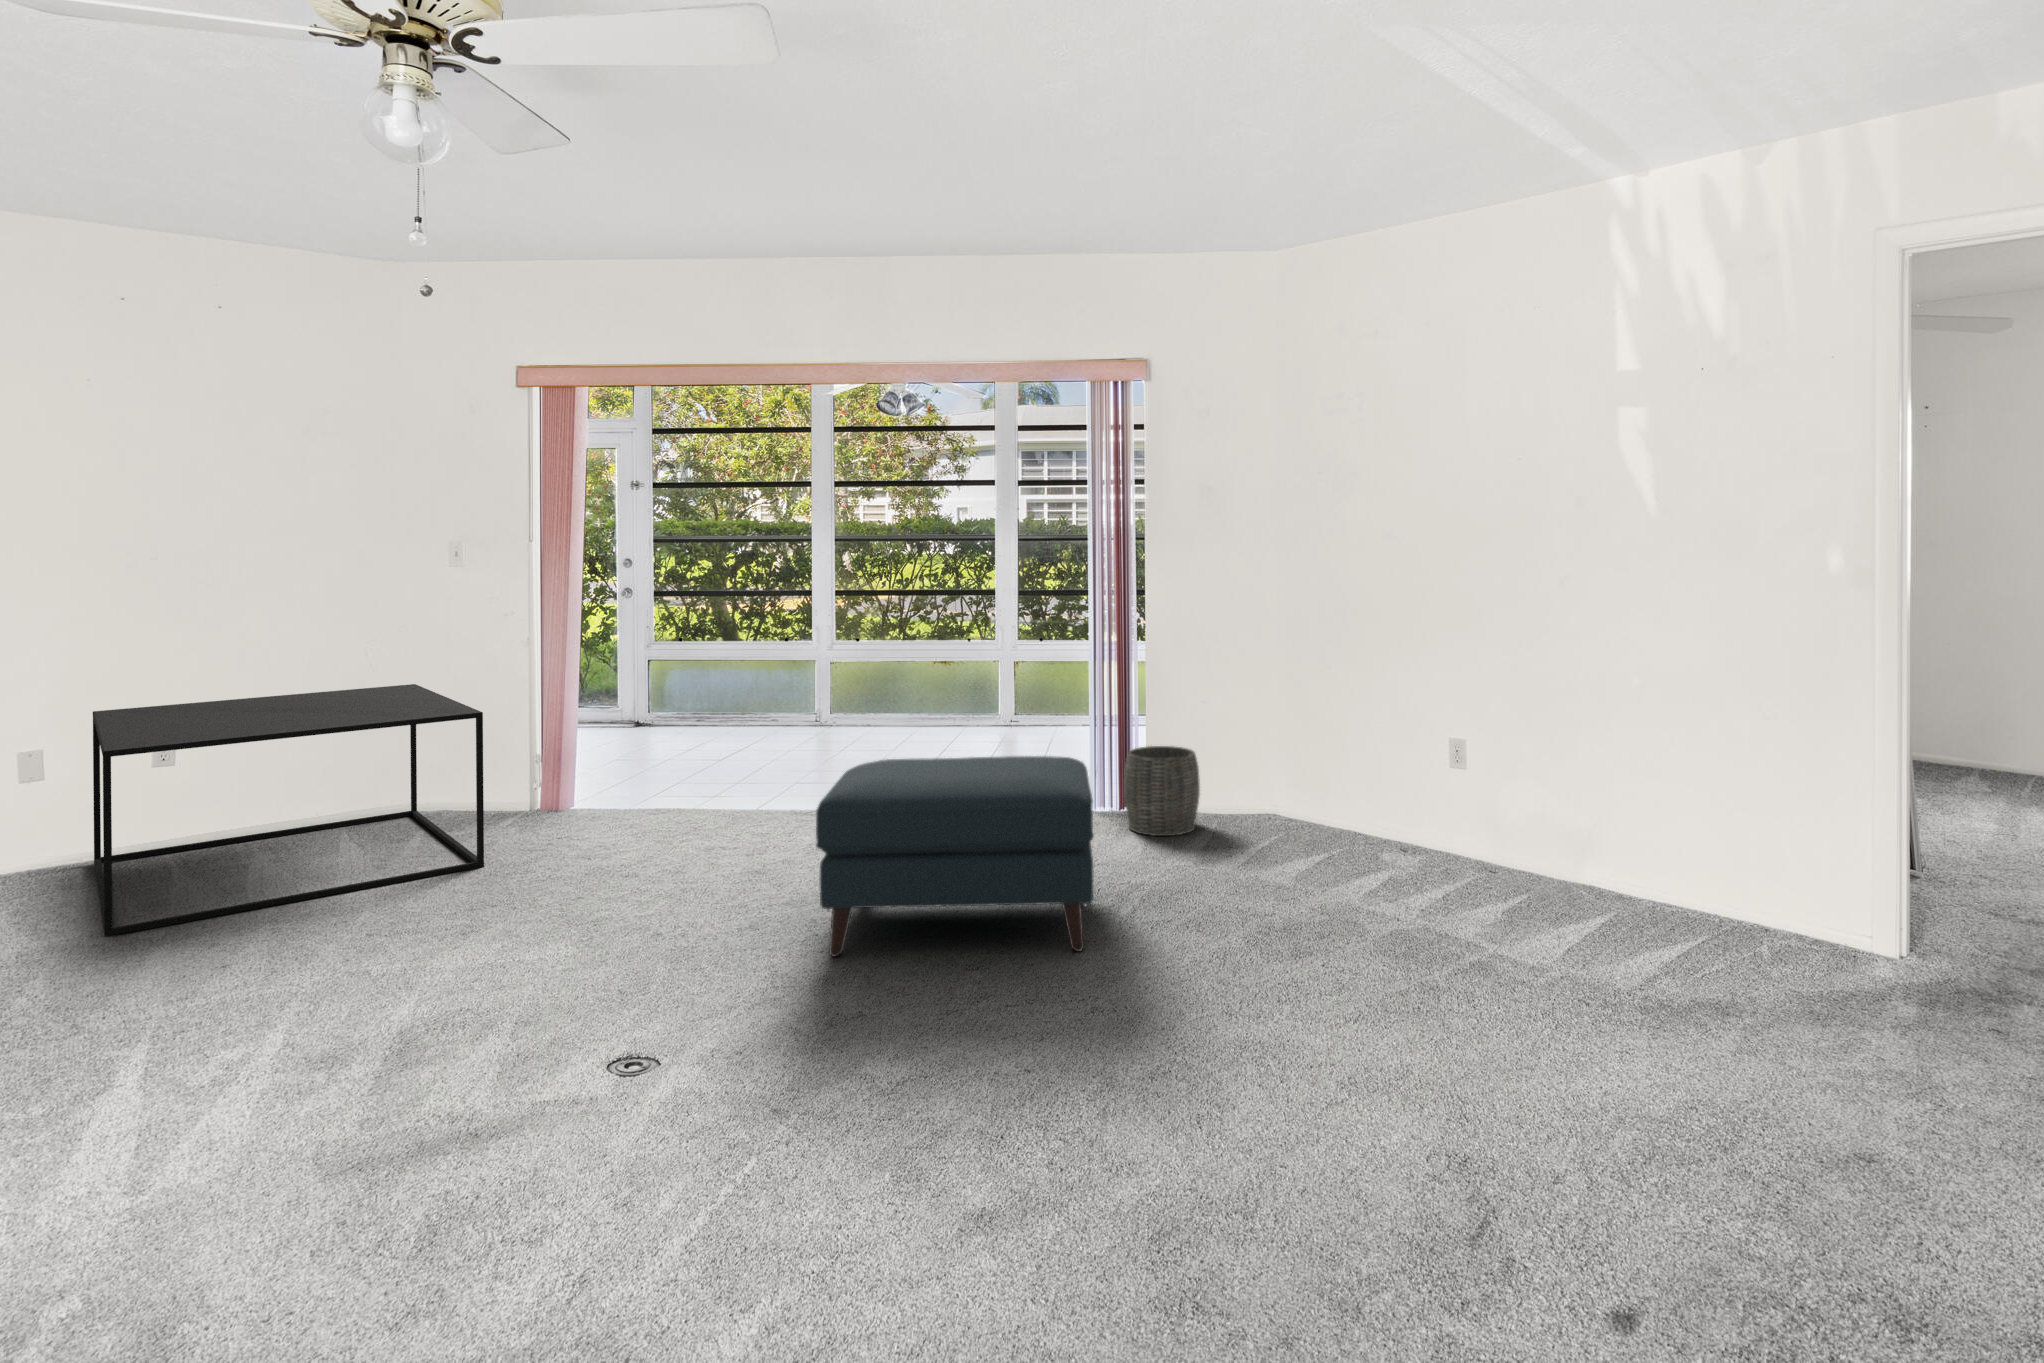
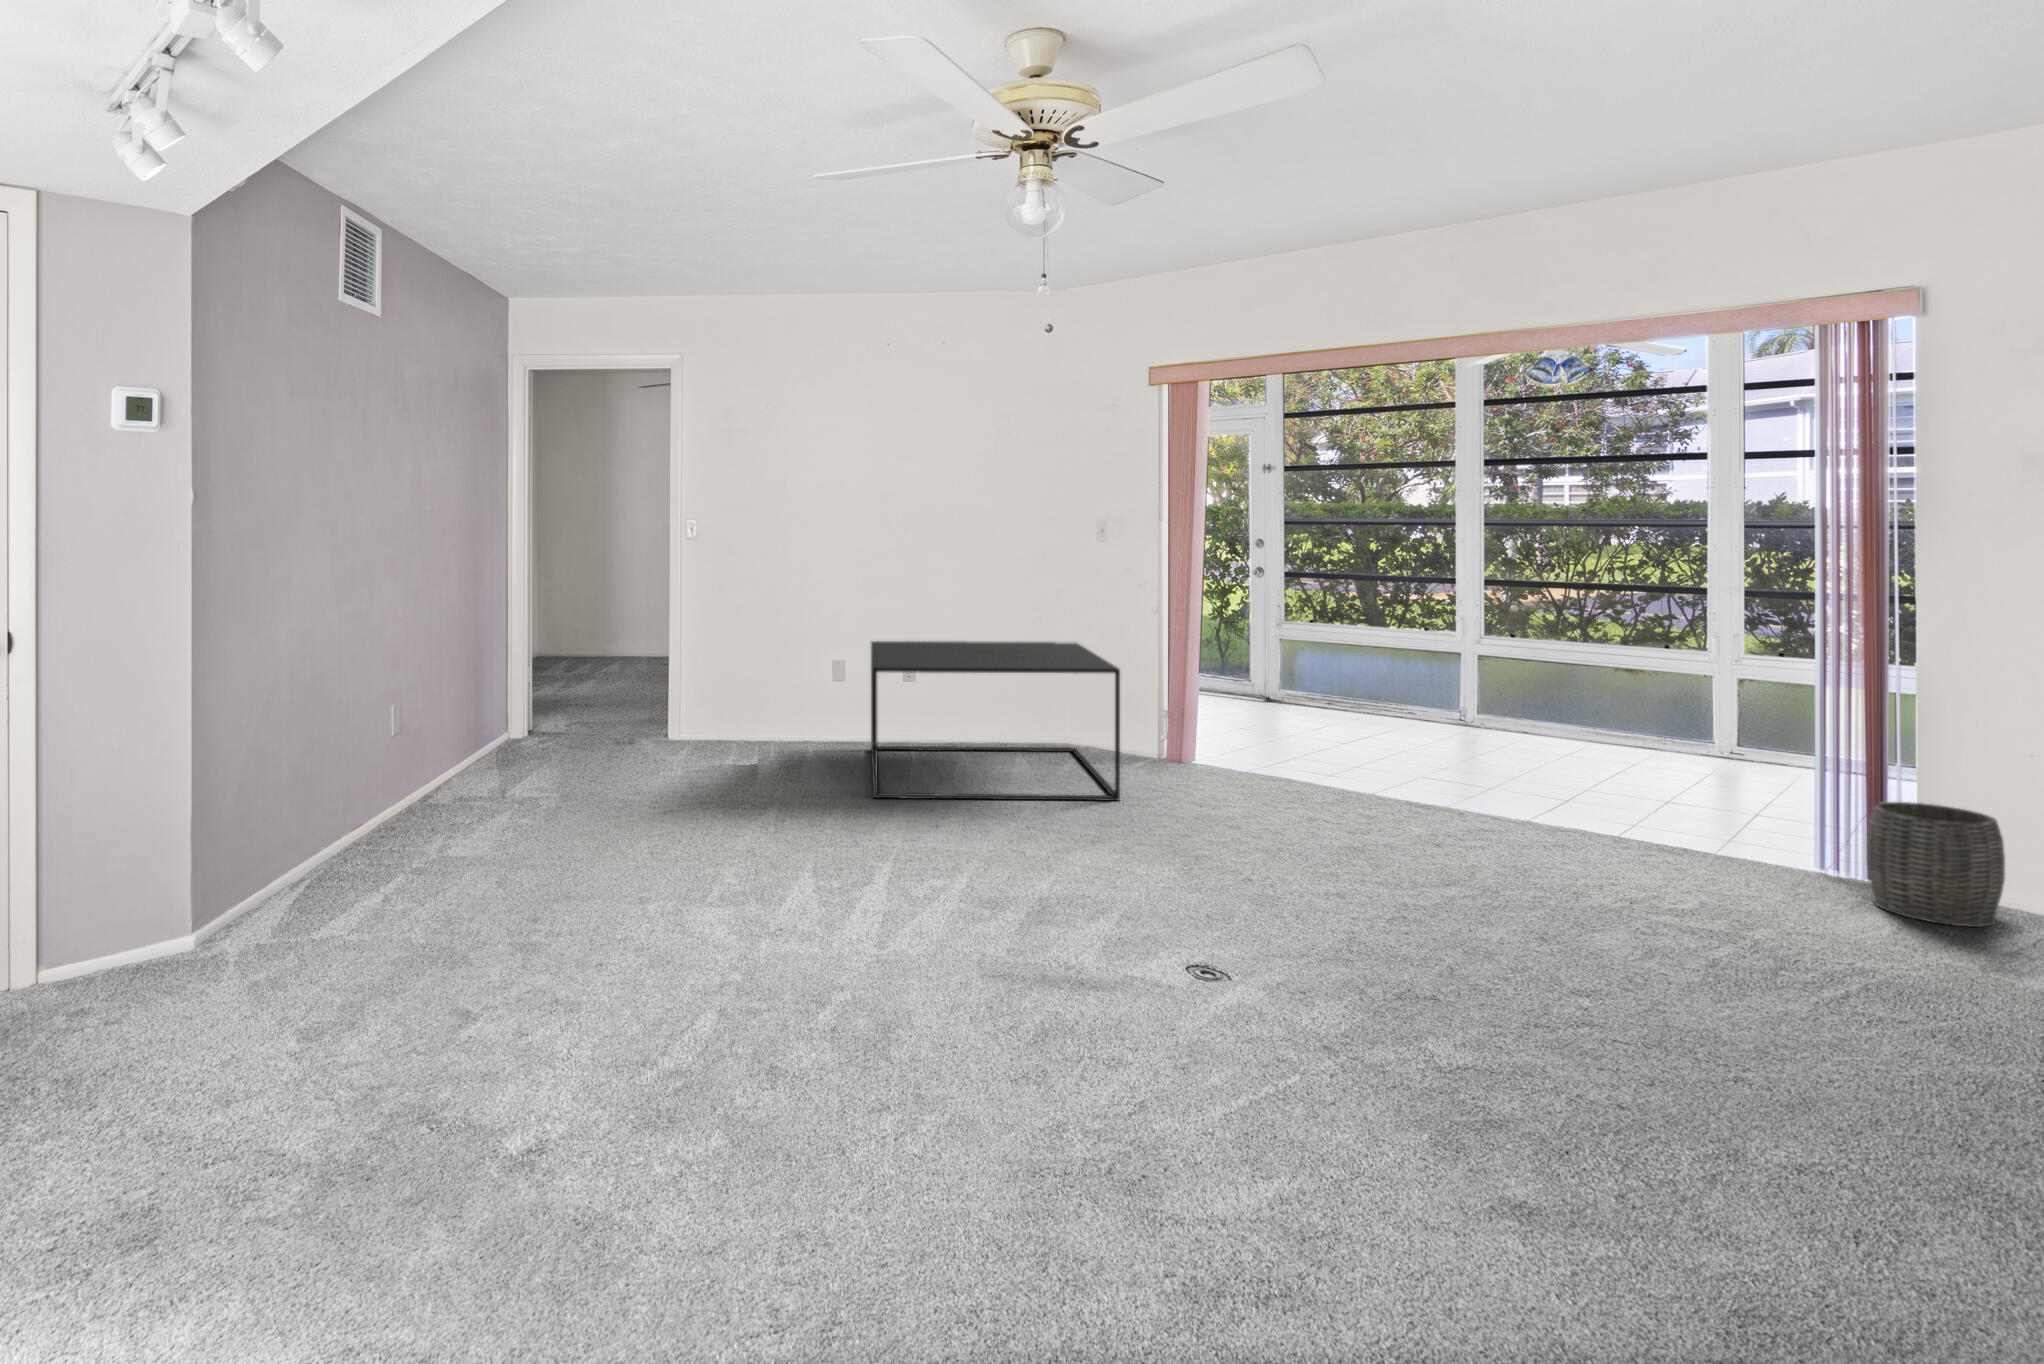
ottoman: present [816,756,1094,957] -> none [1402,759,1773,1014]

